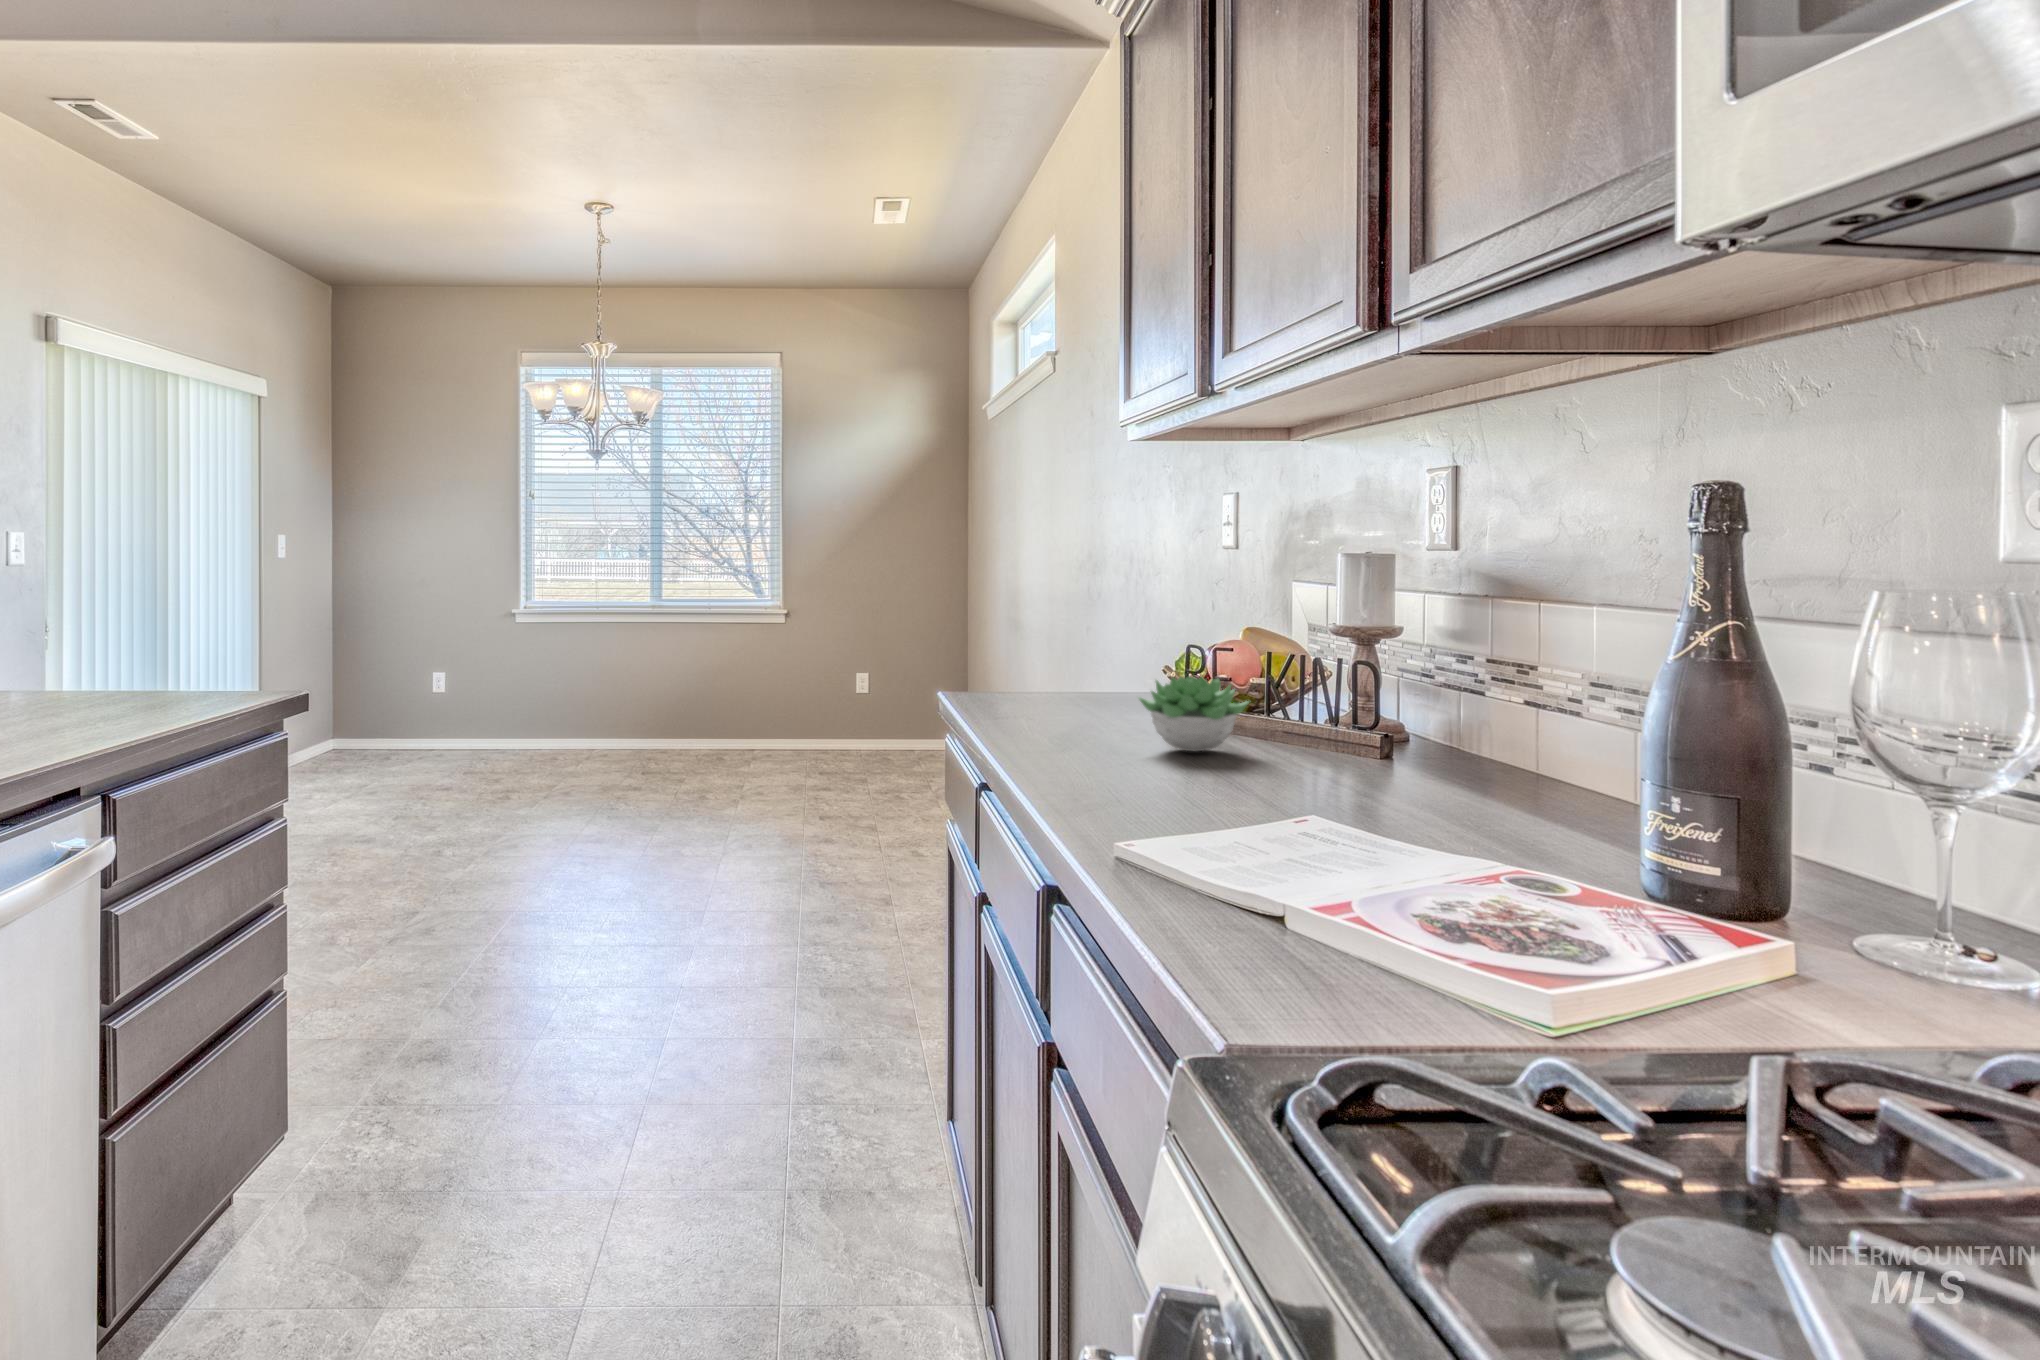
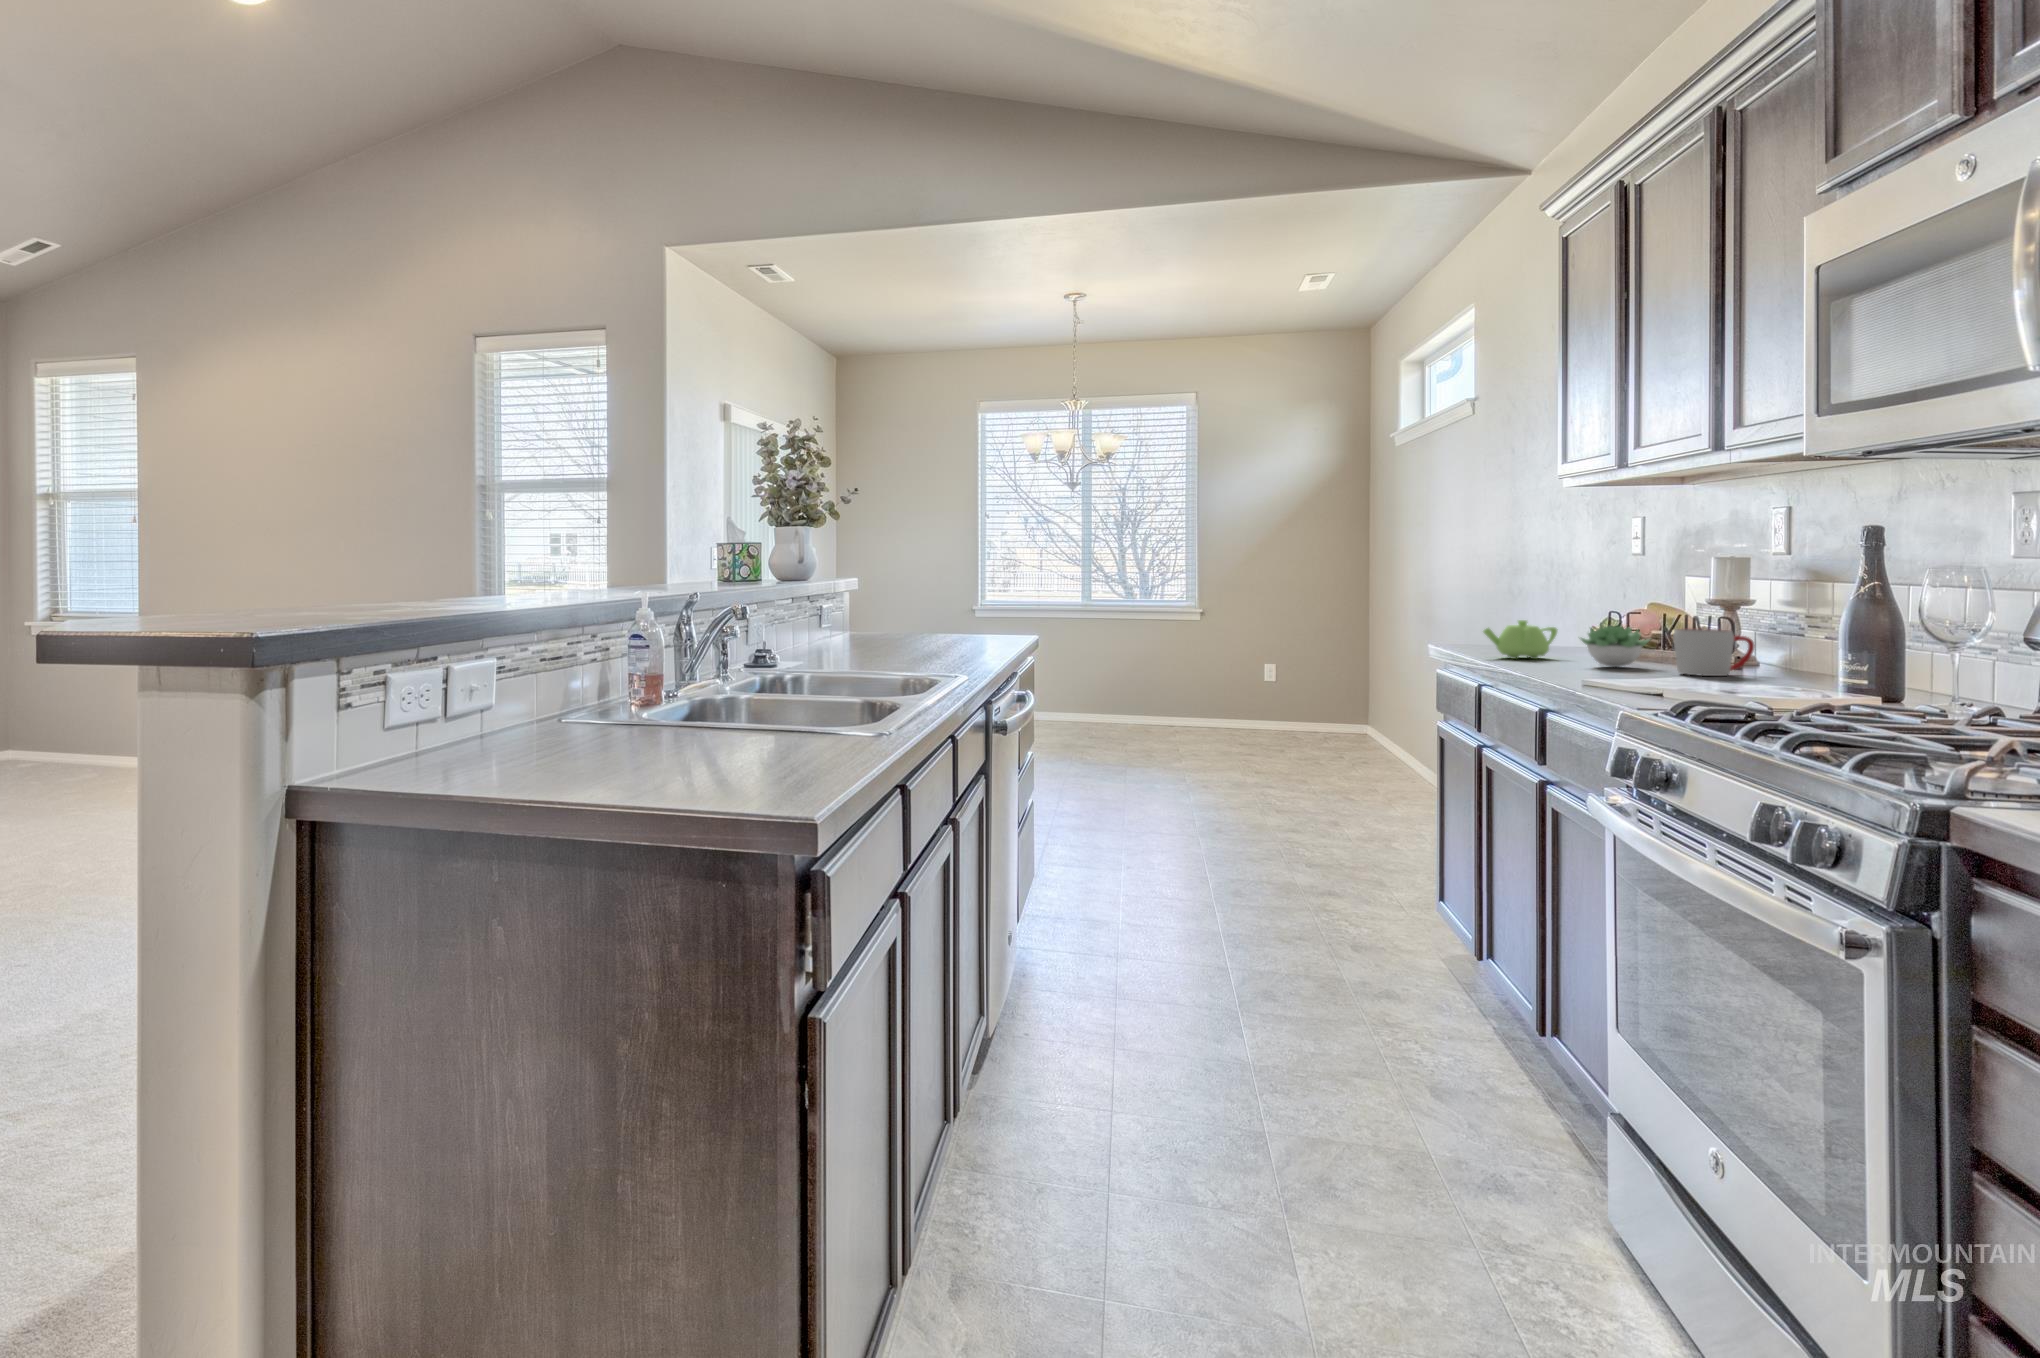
teapot: none [1004,658,1115,725] -> present [1483,620,1558,659]
mug: none [1287,689,1417,786] -> present [1673,629,1754,676]

